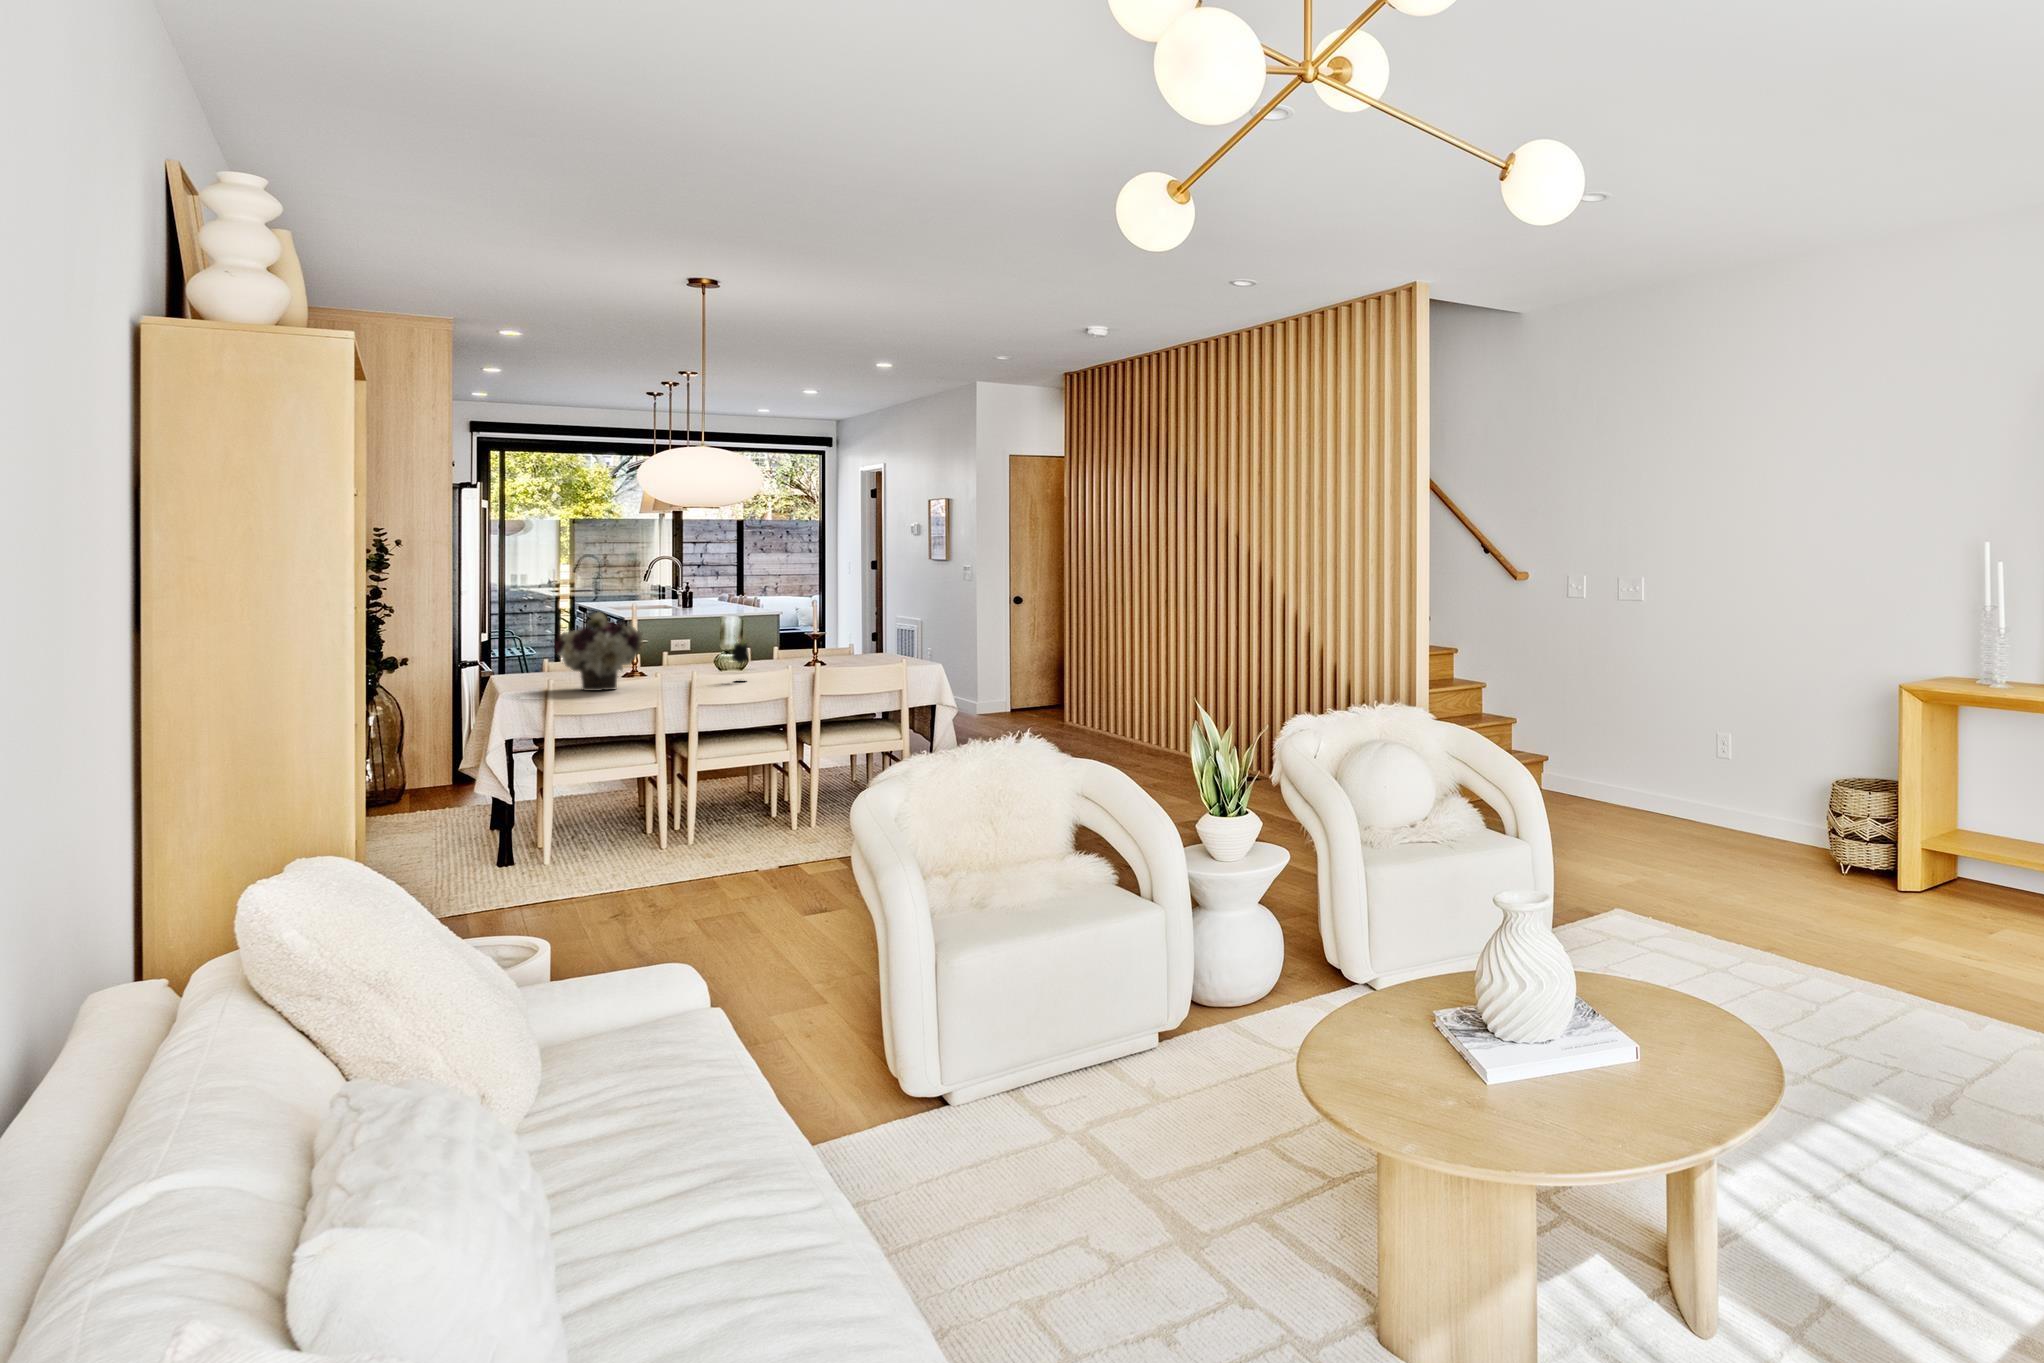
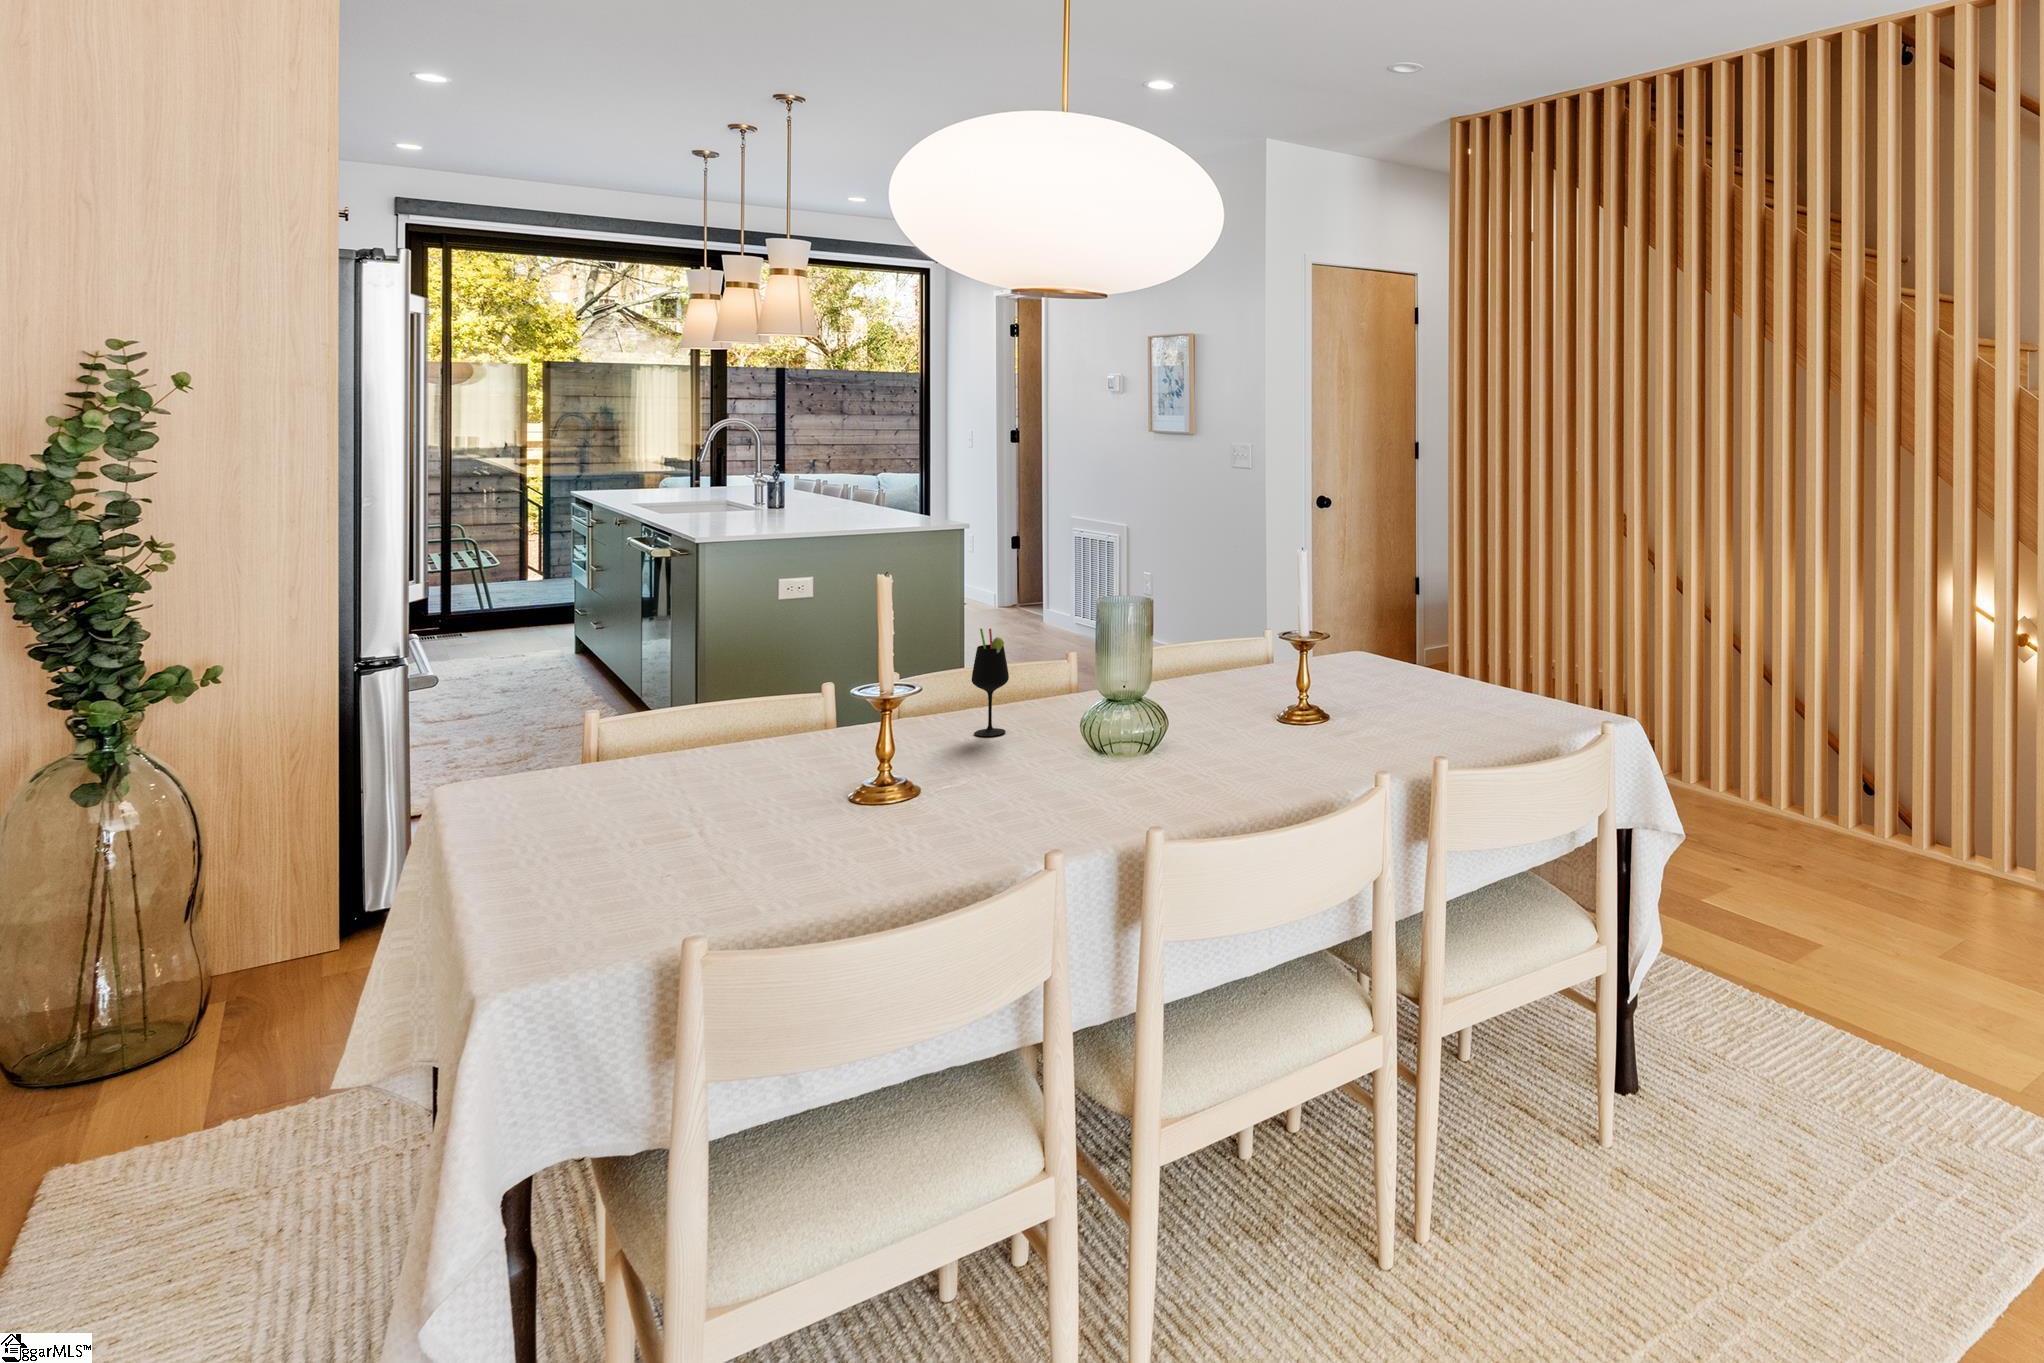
flower arrangement: present [554,612,643,691] -> none [555,600,794,818]

